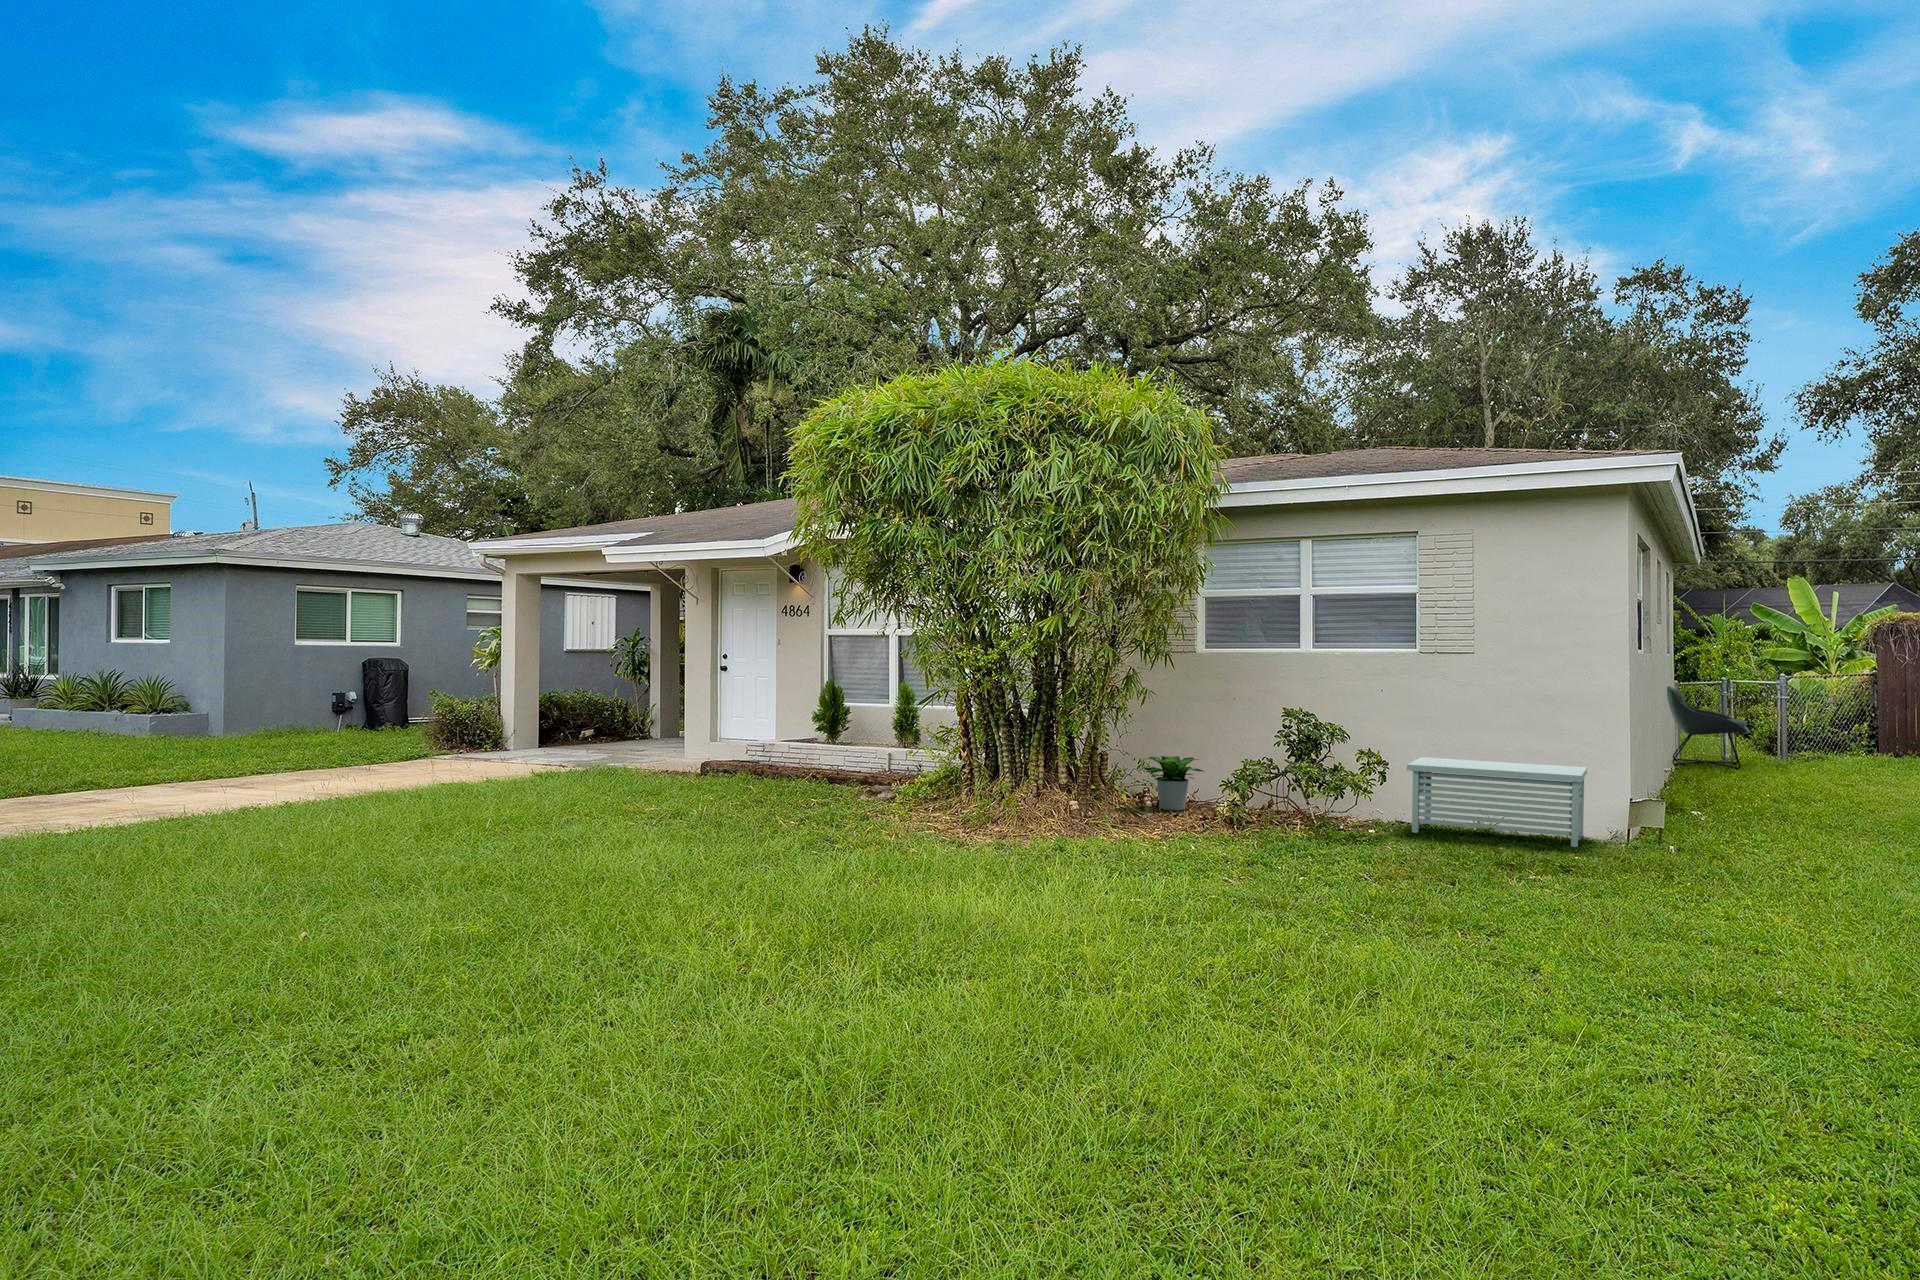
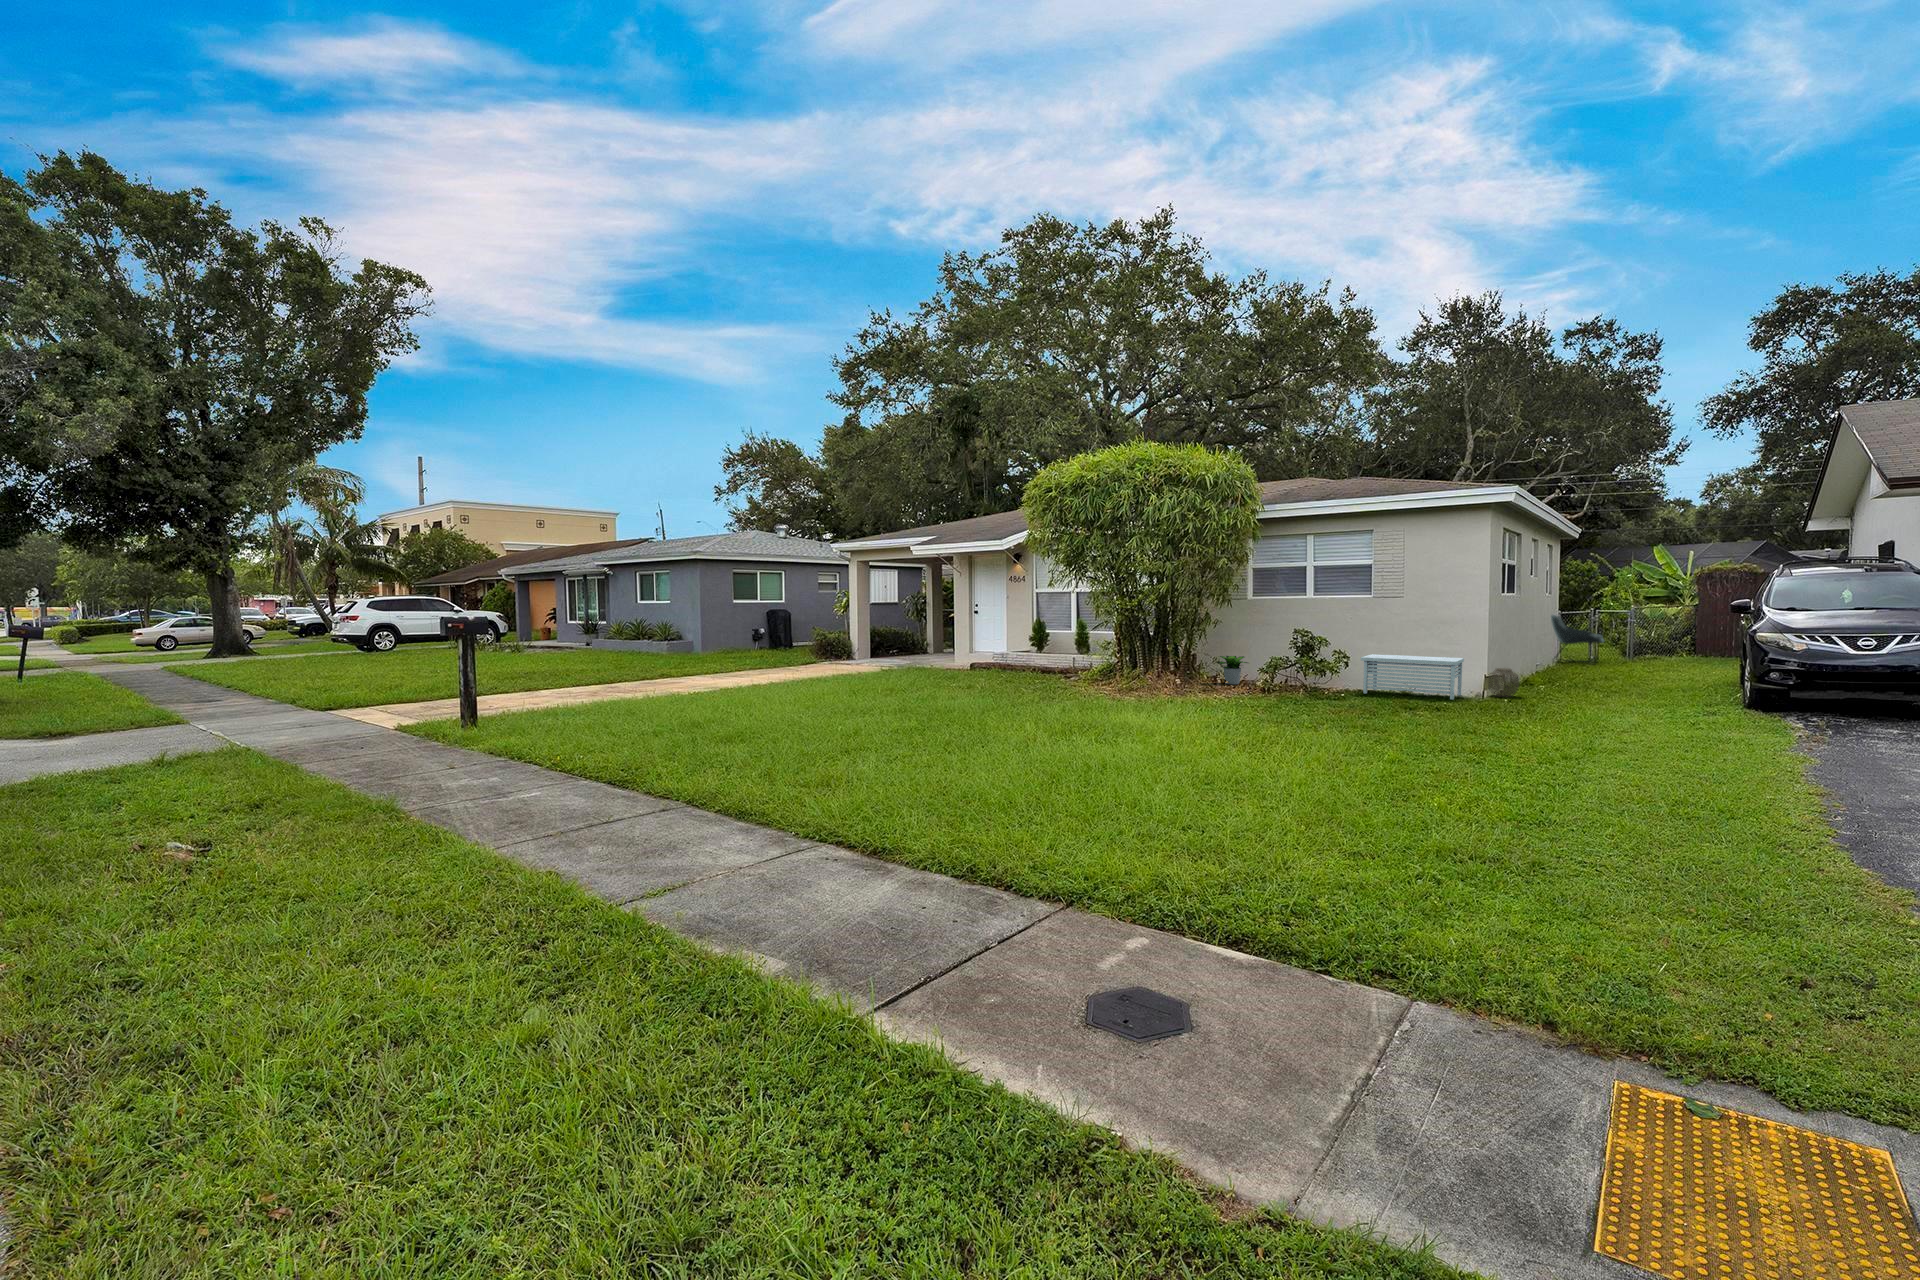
woven basket: none [1628,786,1685,840] -> present [1488,668,1519,697]

